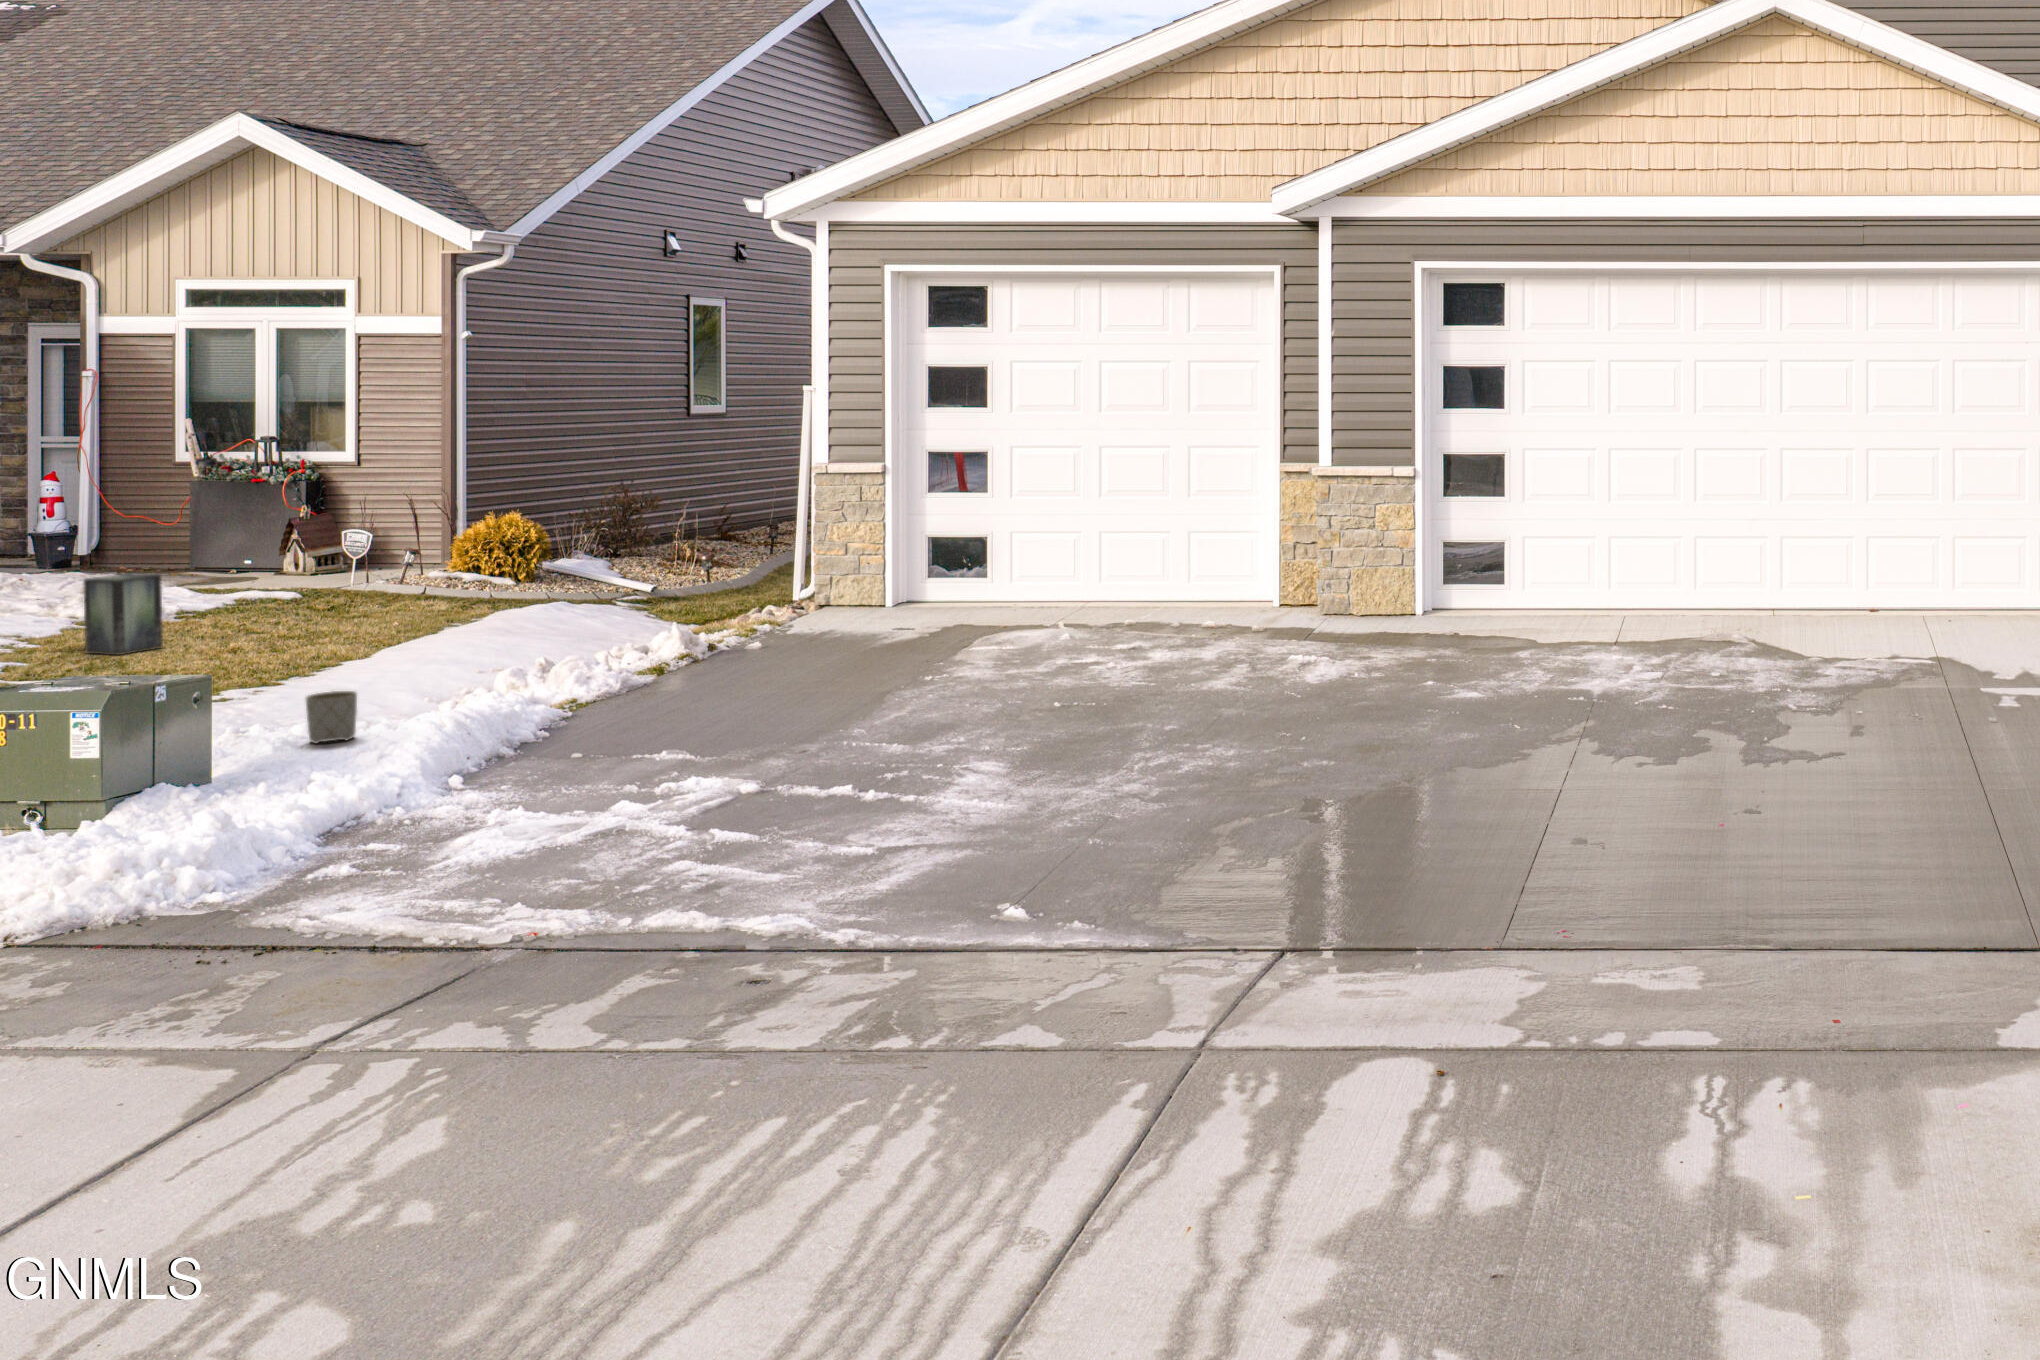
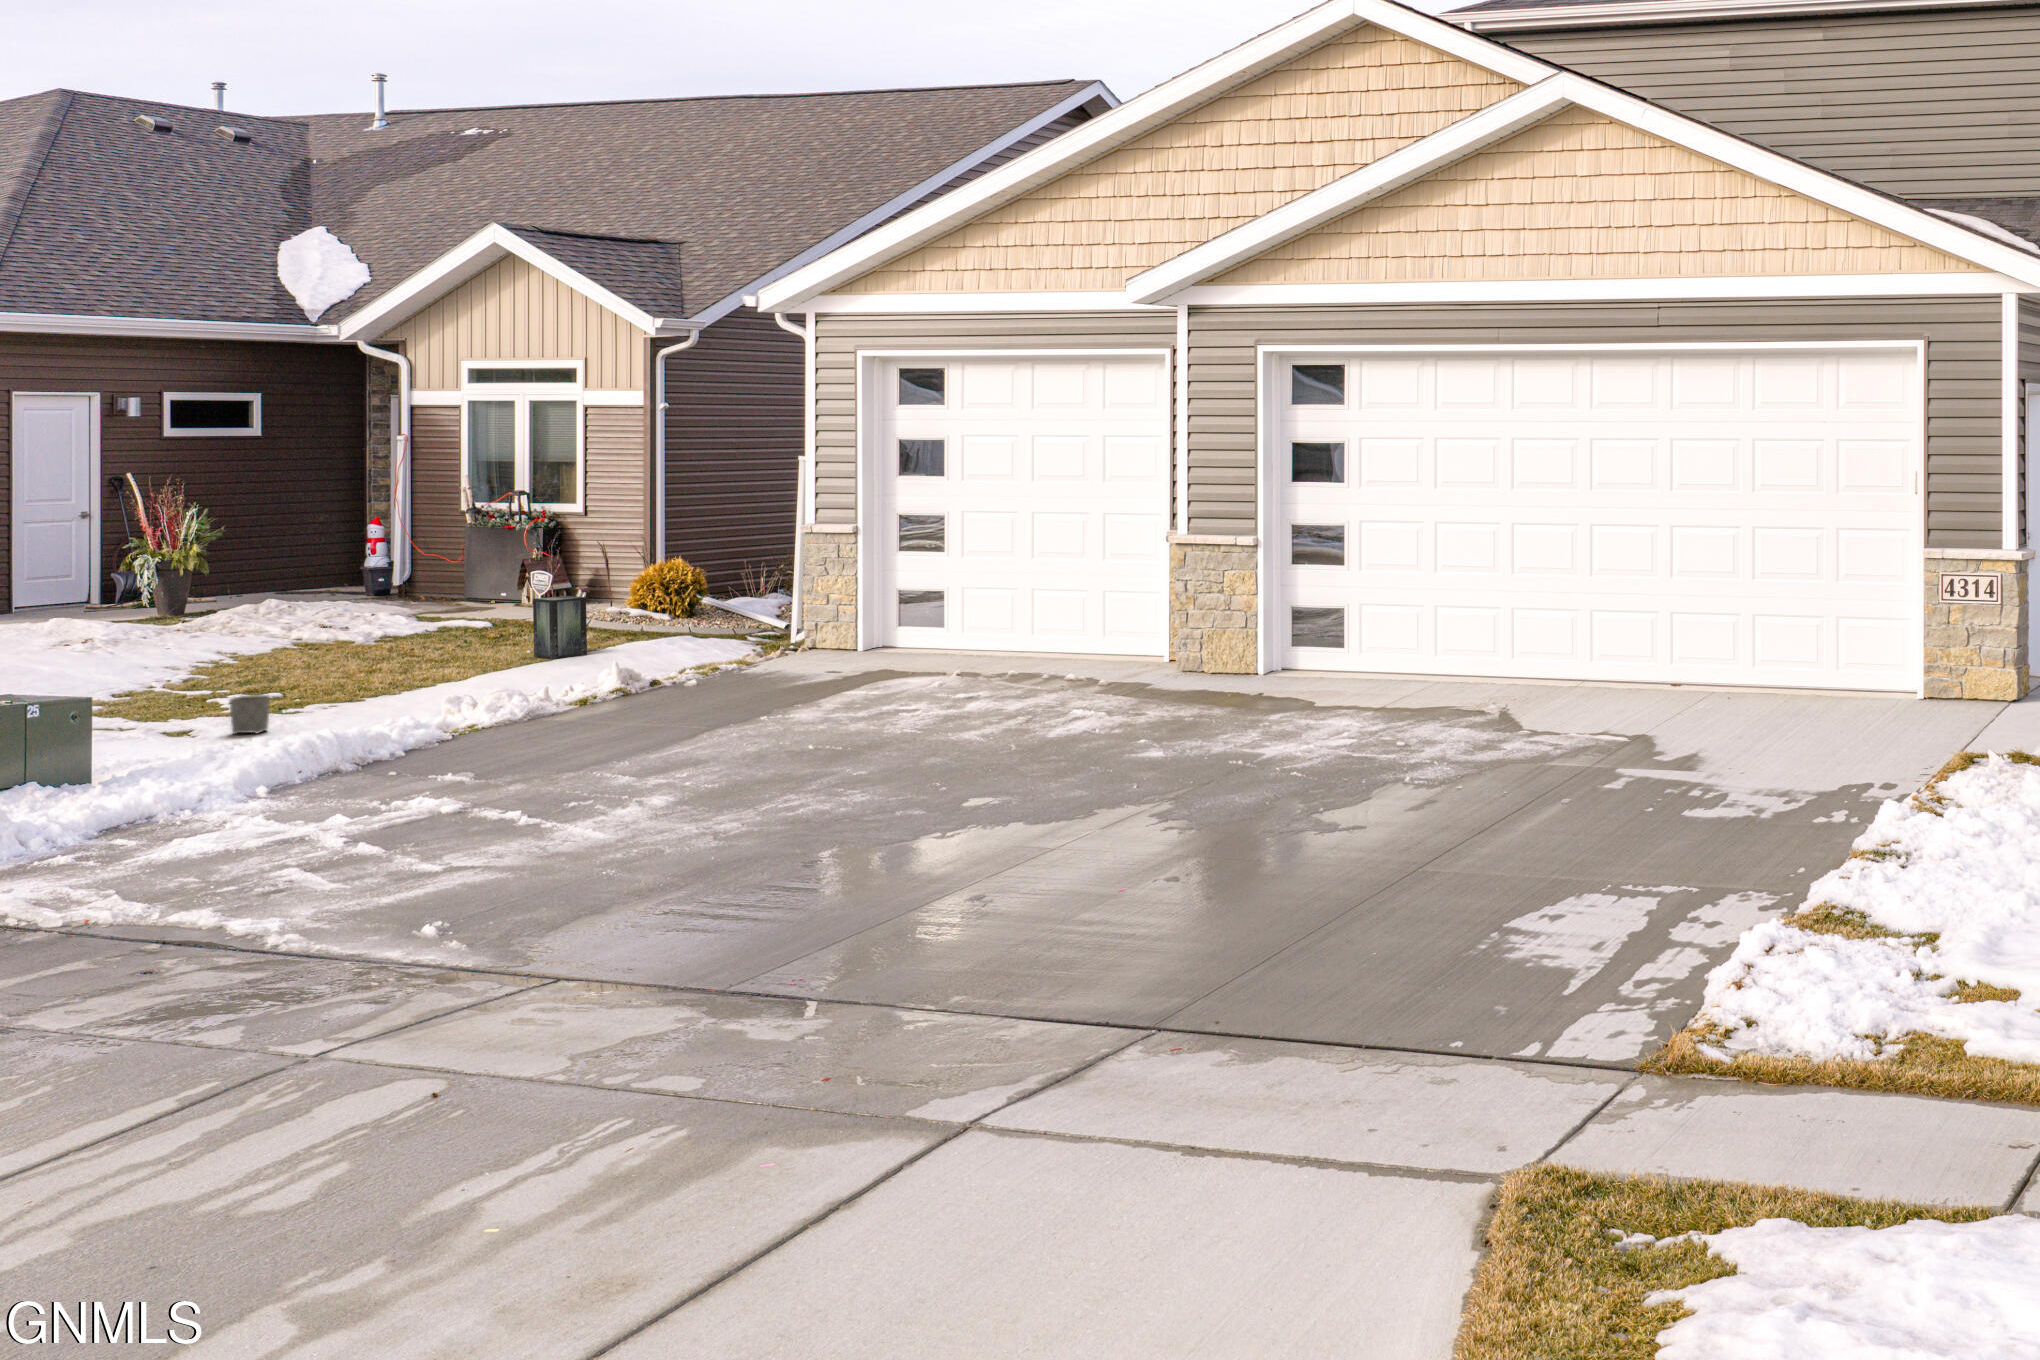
storage box: present [83,573,163,655] -> present [533,596,587,659]

